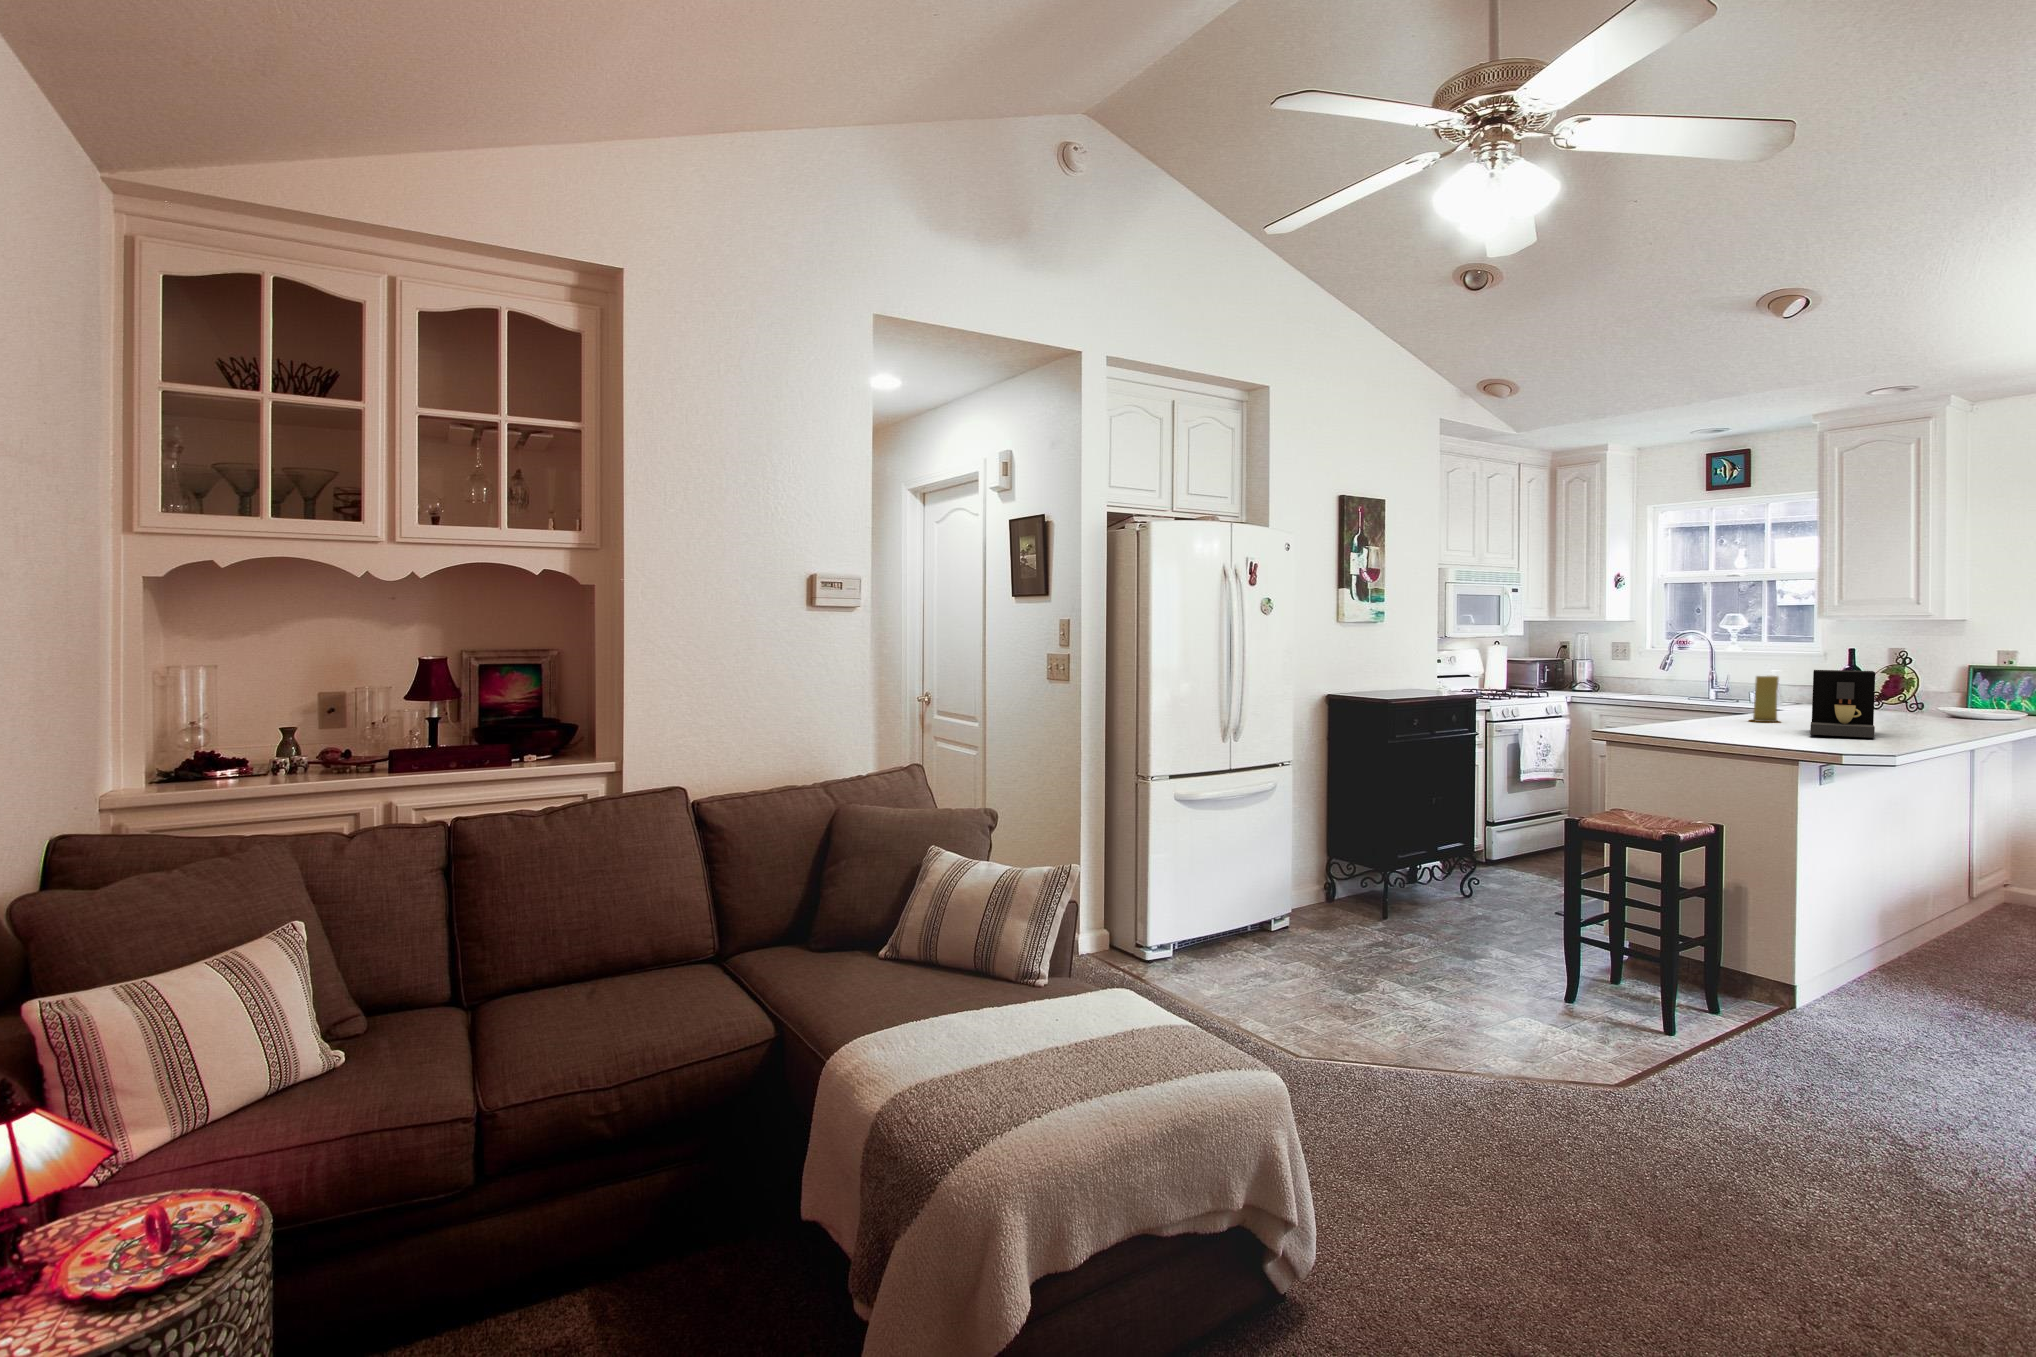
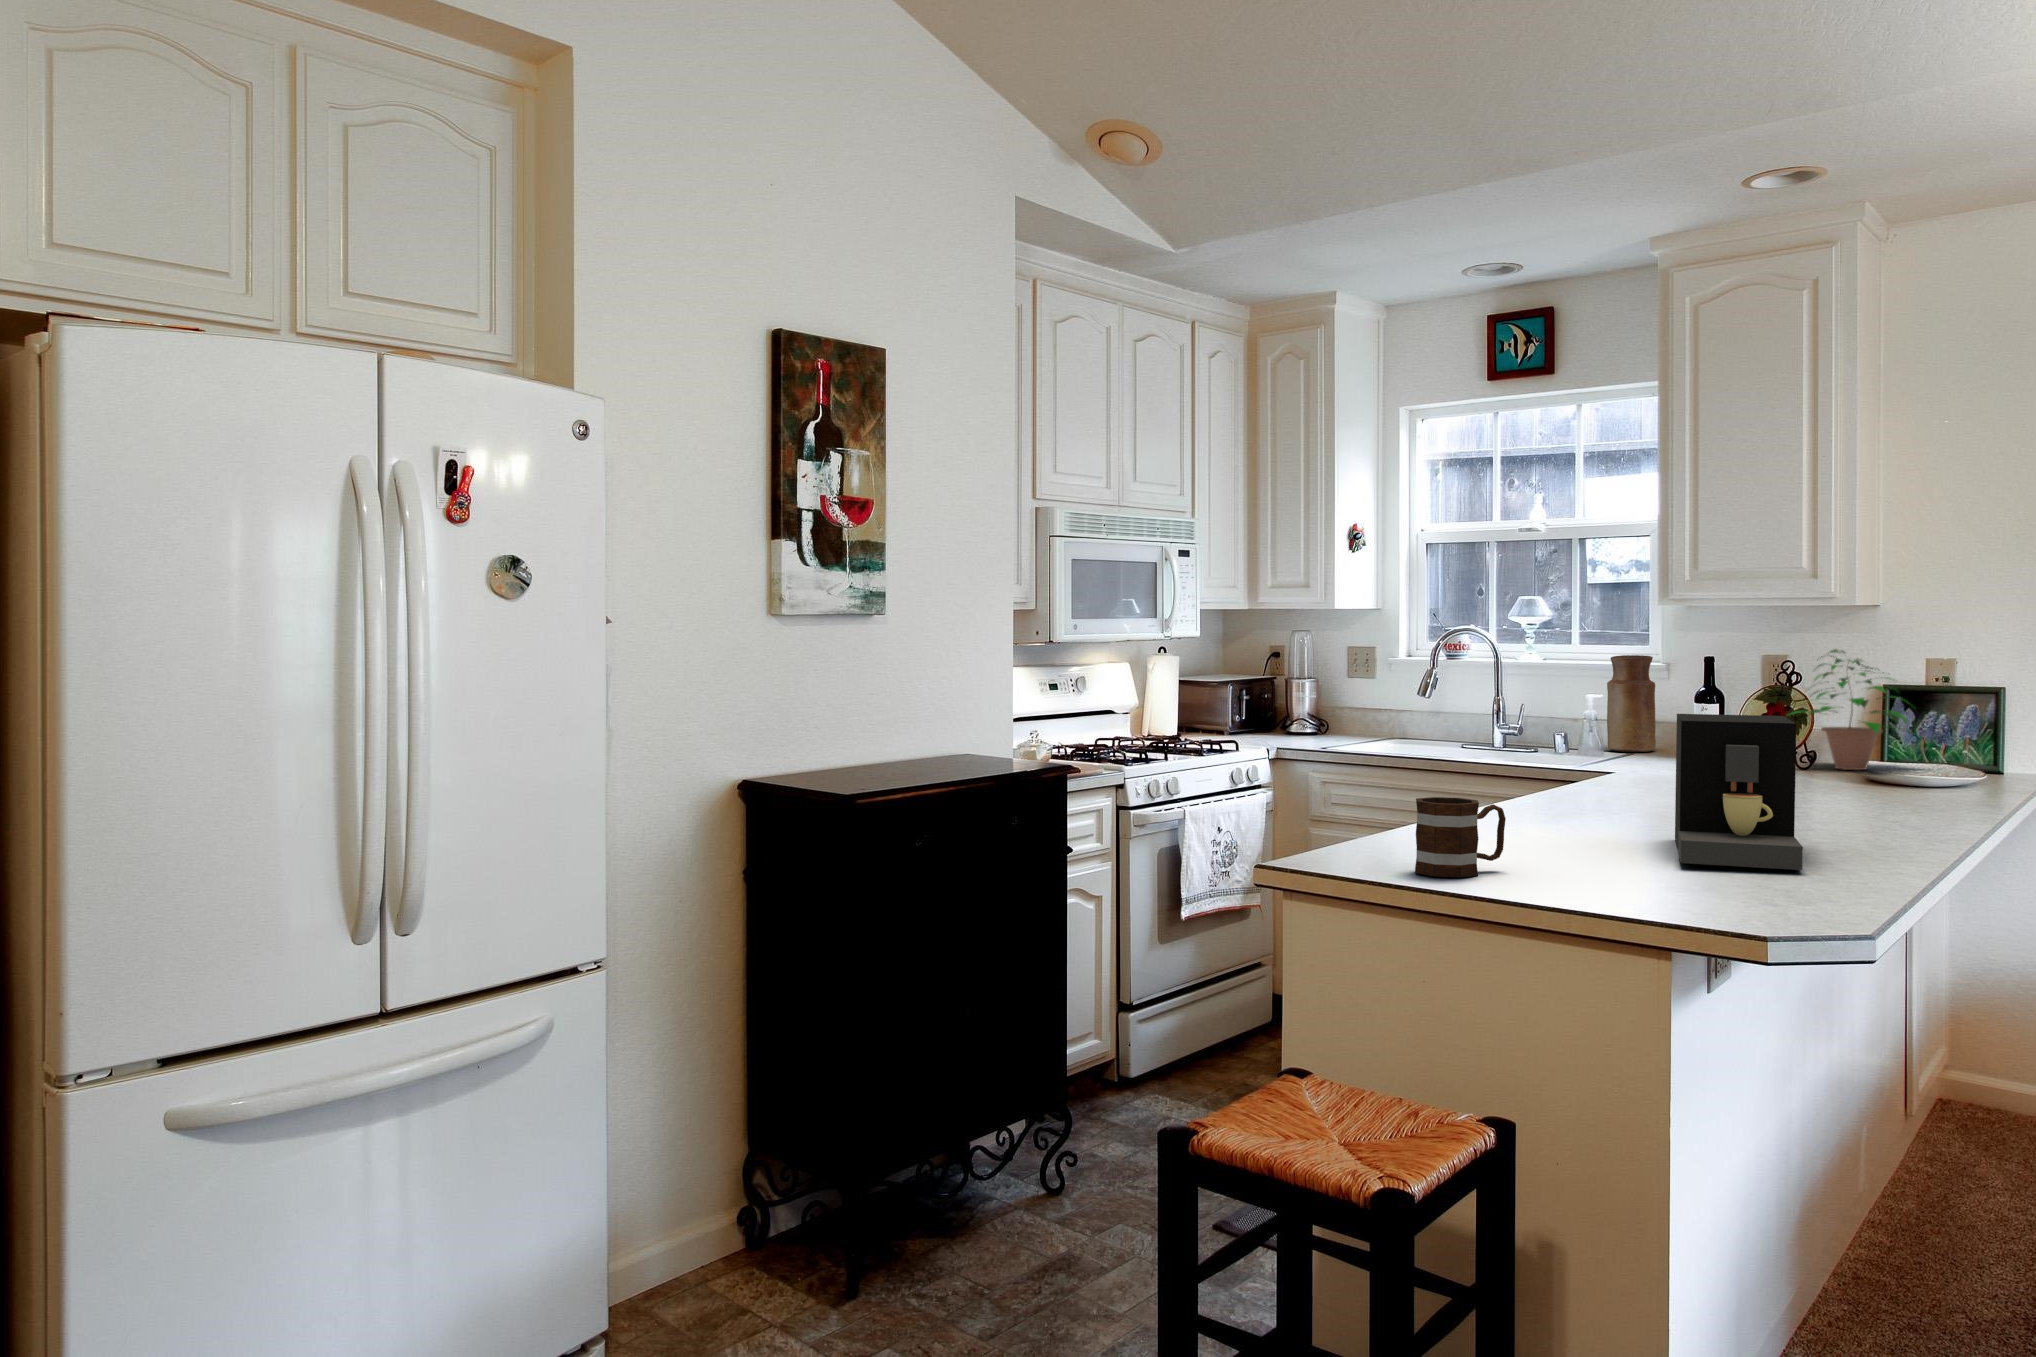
potted plant: none [1897,643,1994,711] -> present [1788,649,1914,770]
vase: none [1784,647,1816,703] -> present [1607,655,1656,752]
candle: present [1753,676,1779,722] -> none [1560,719,1616,814]
mug: none [1672,703,1719,737] -> present [1415,797,1506,878]

